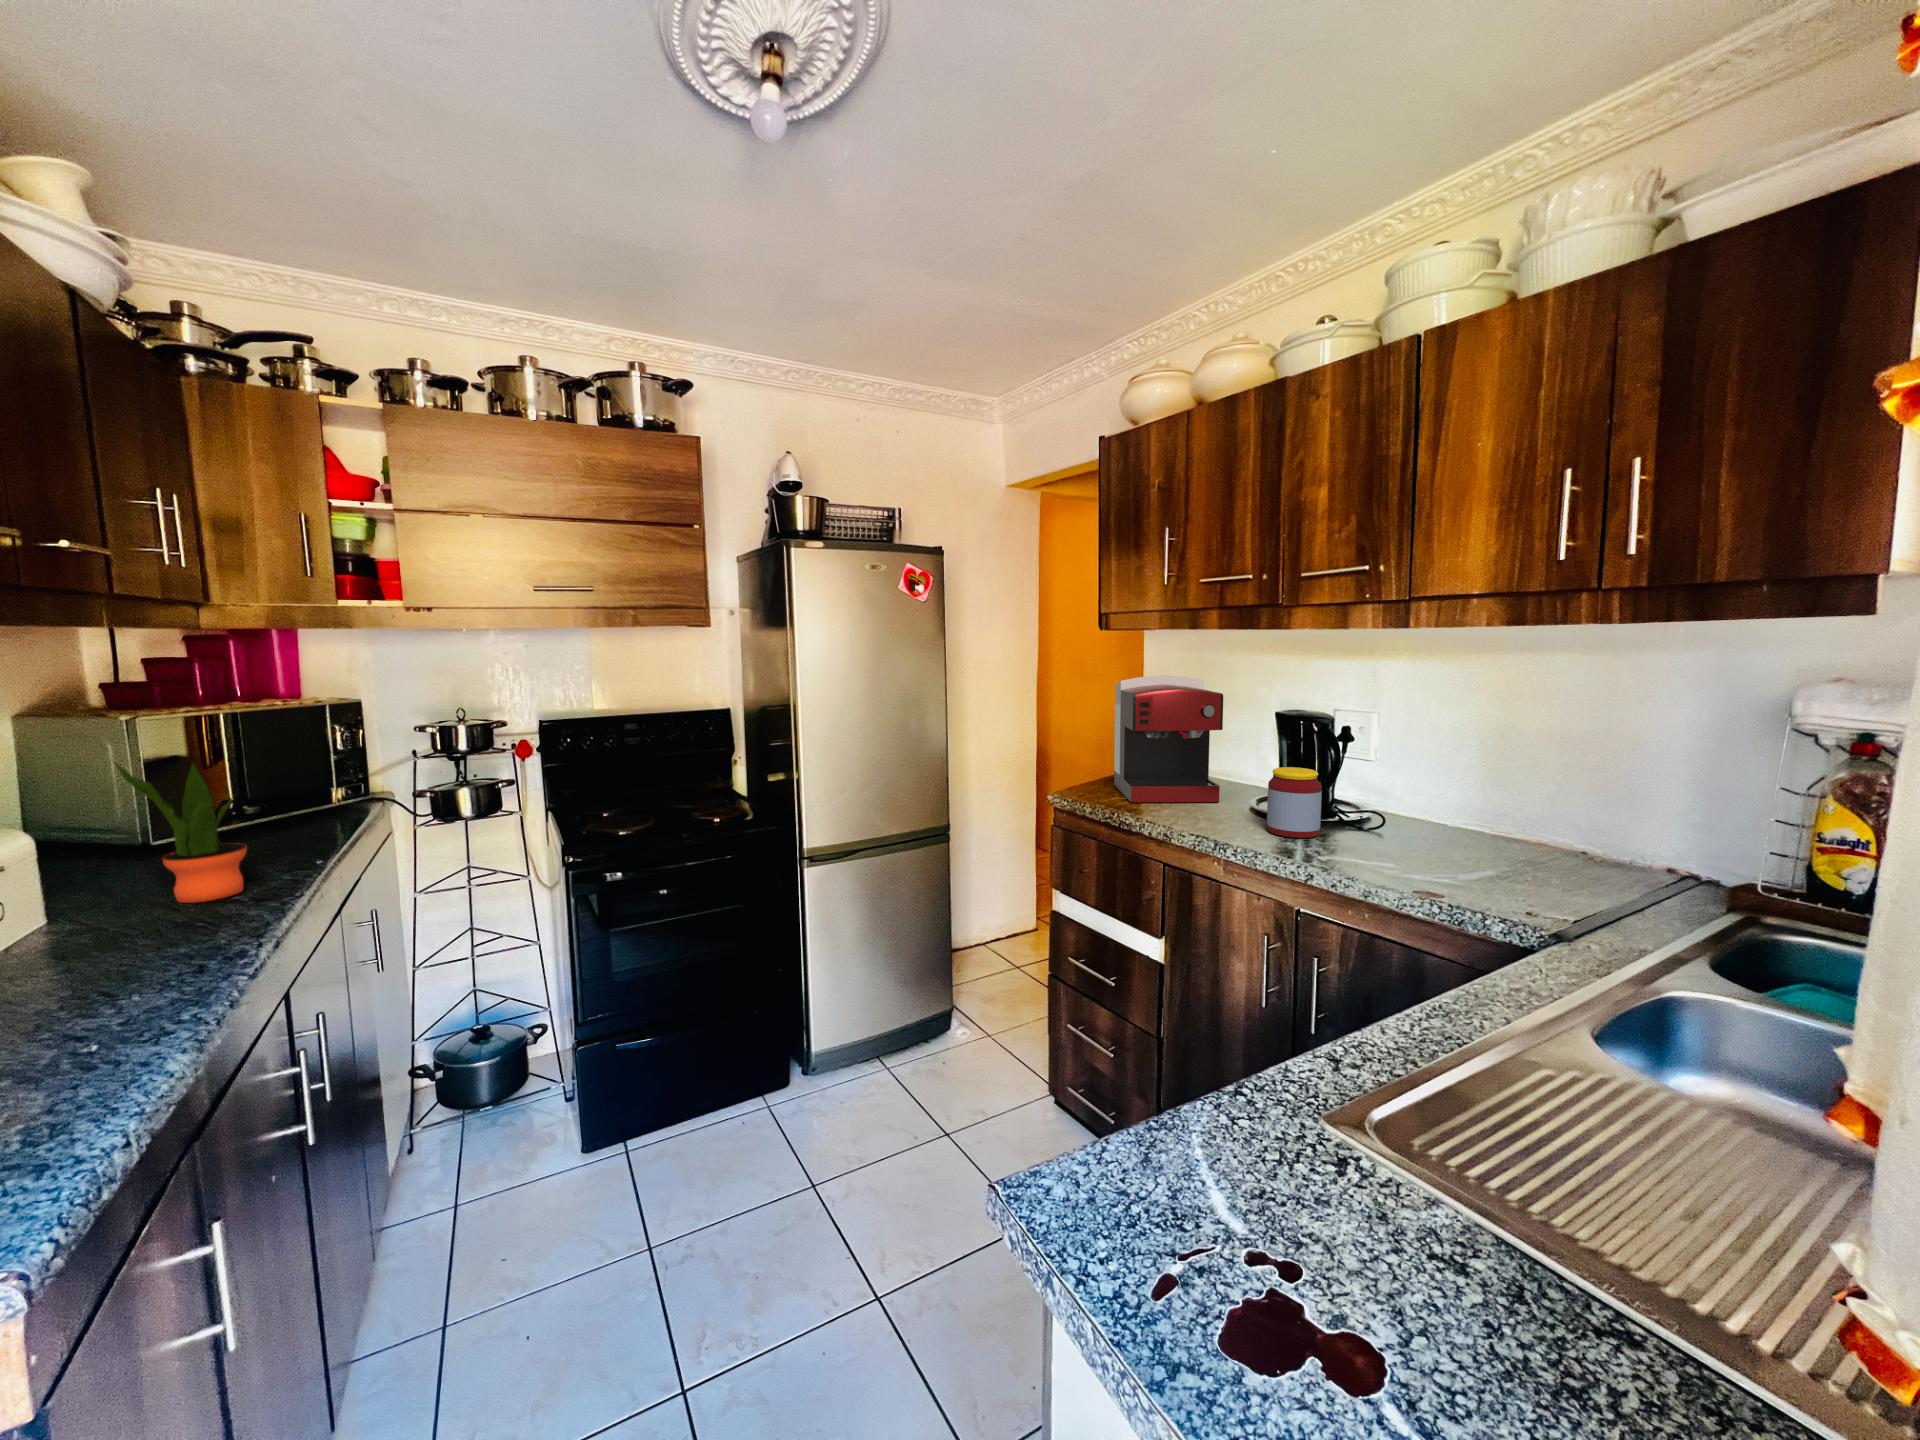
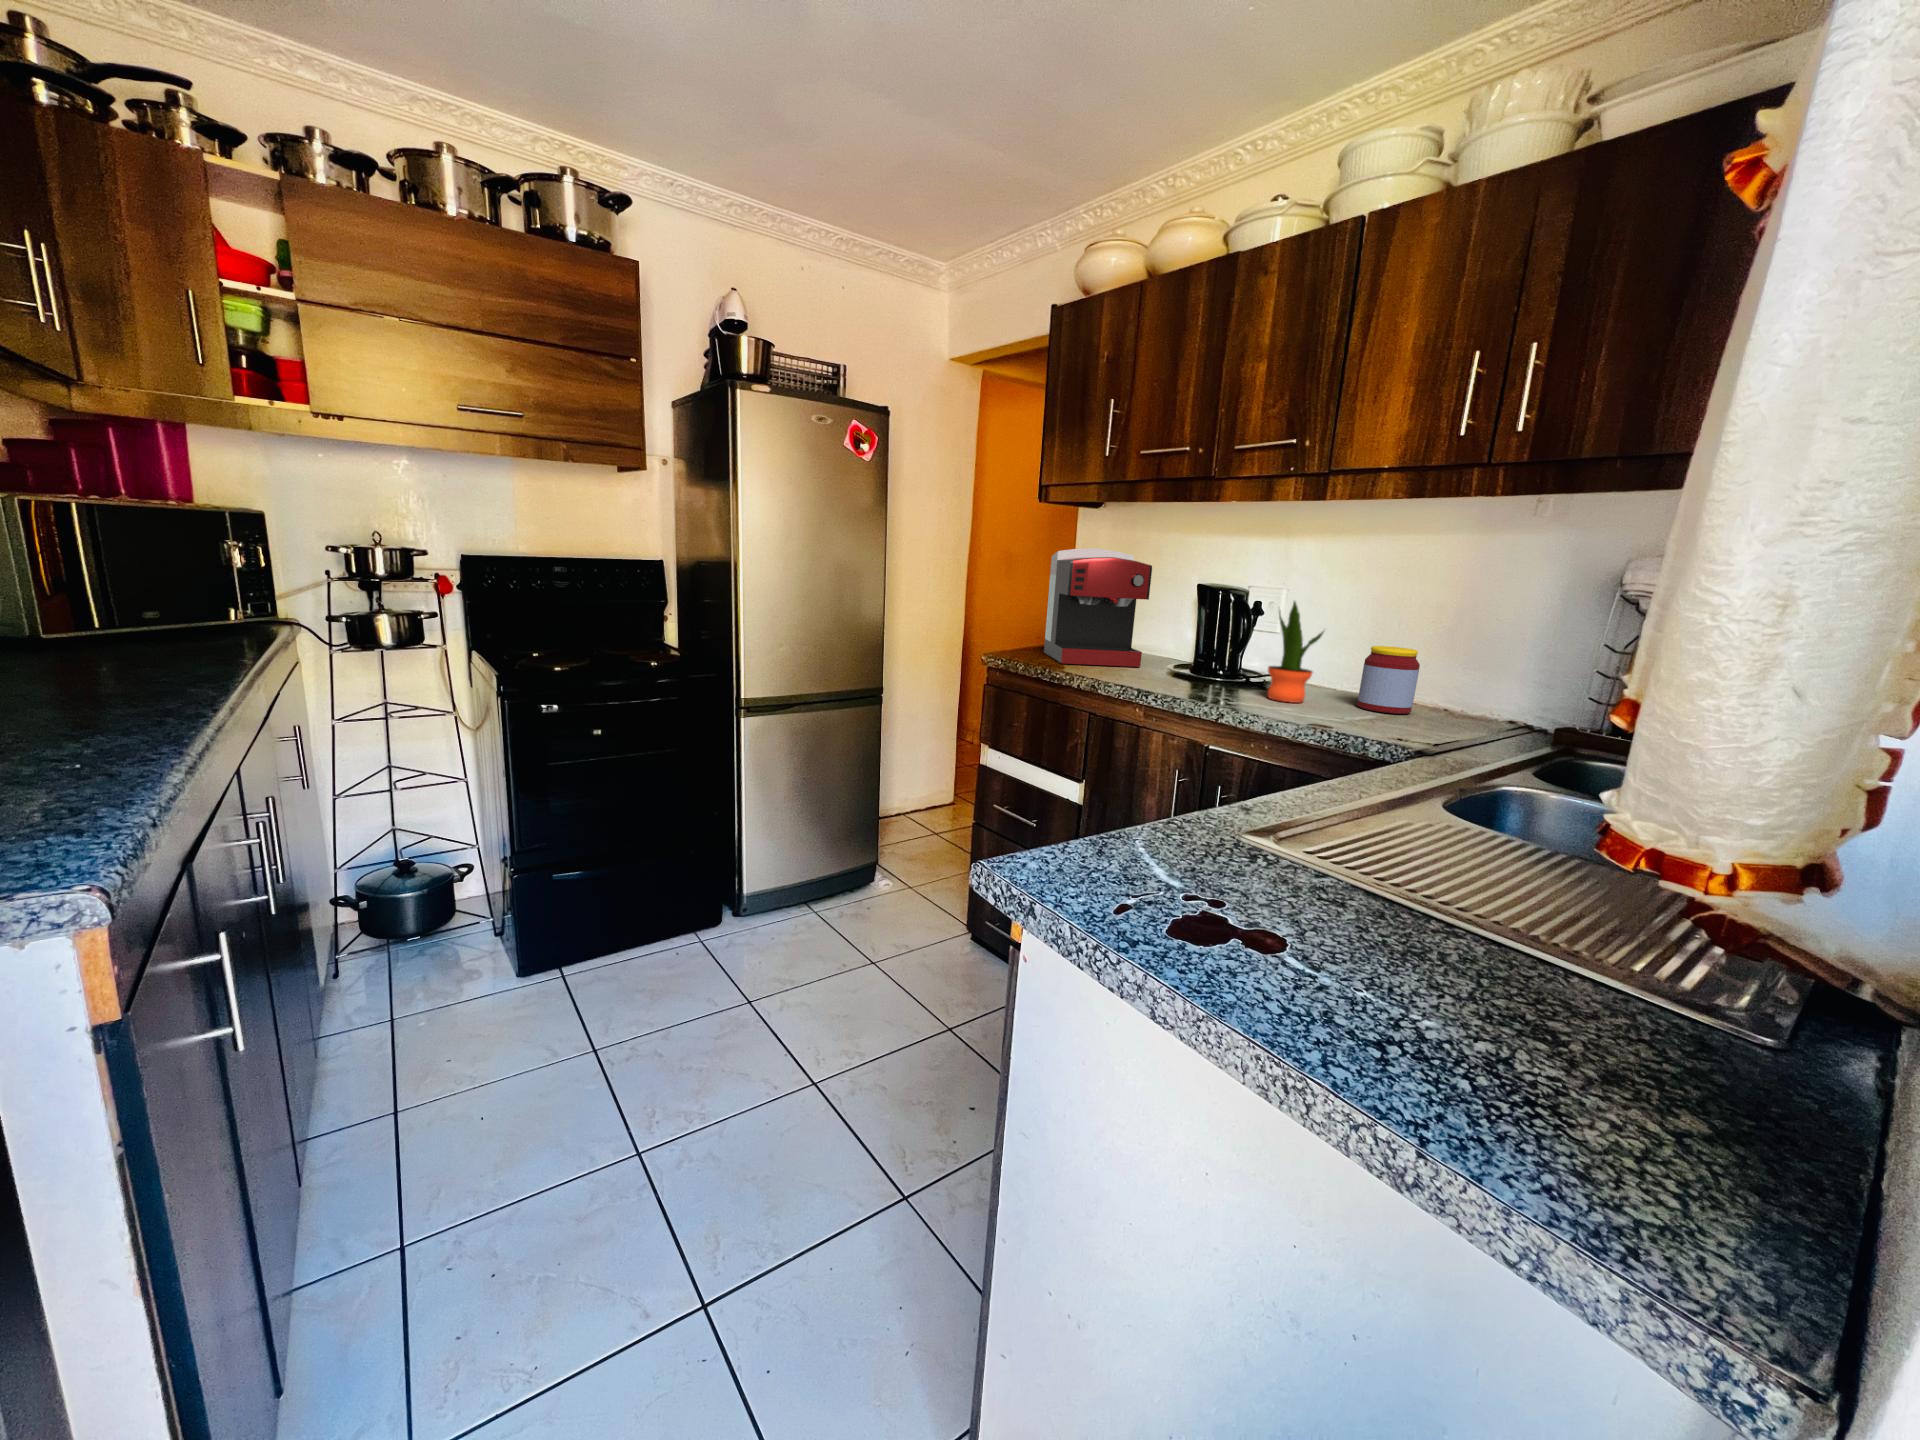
potted plant: present [115,763,247,903] -> present [1268,601,1323,703]
jar: present [1267,767,1322,838] -> present [1357,646,1420,714]

